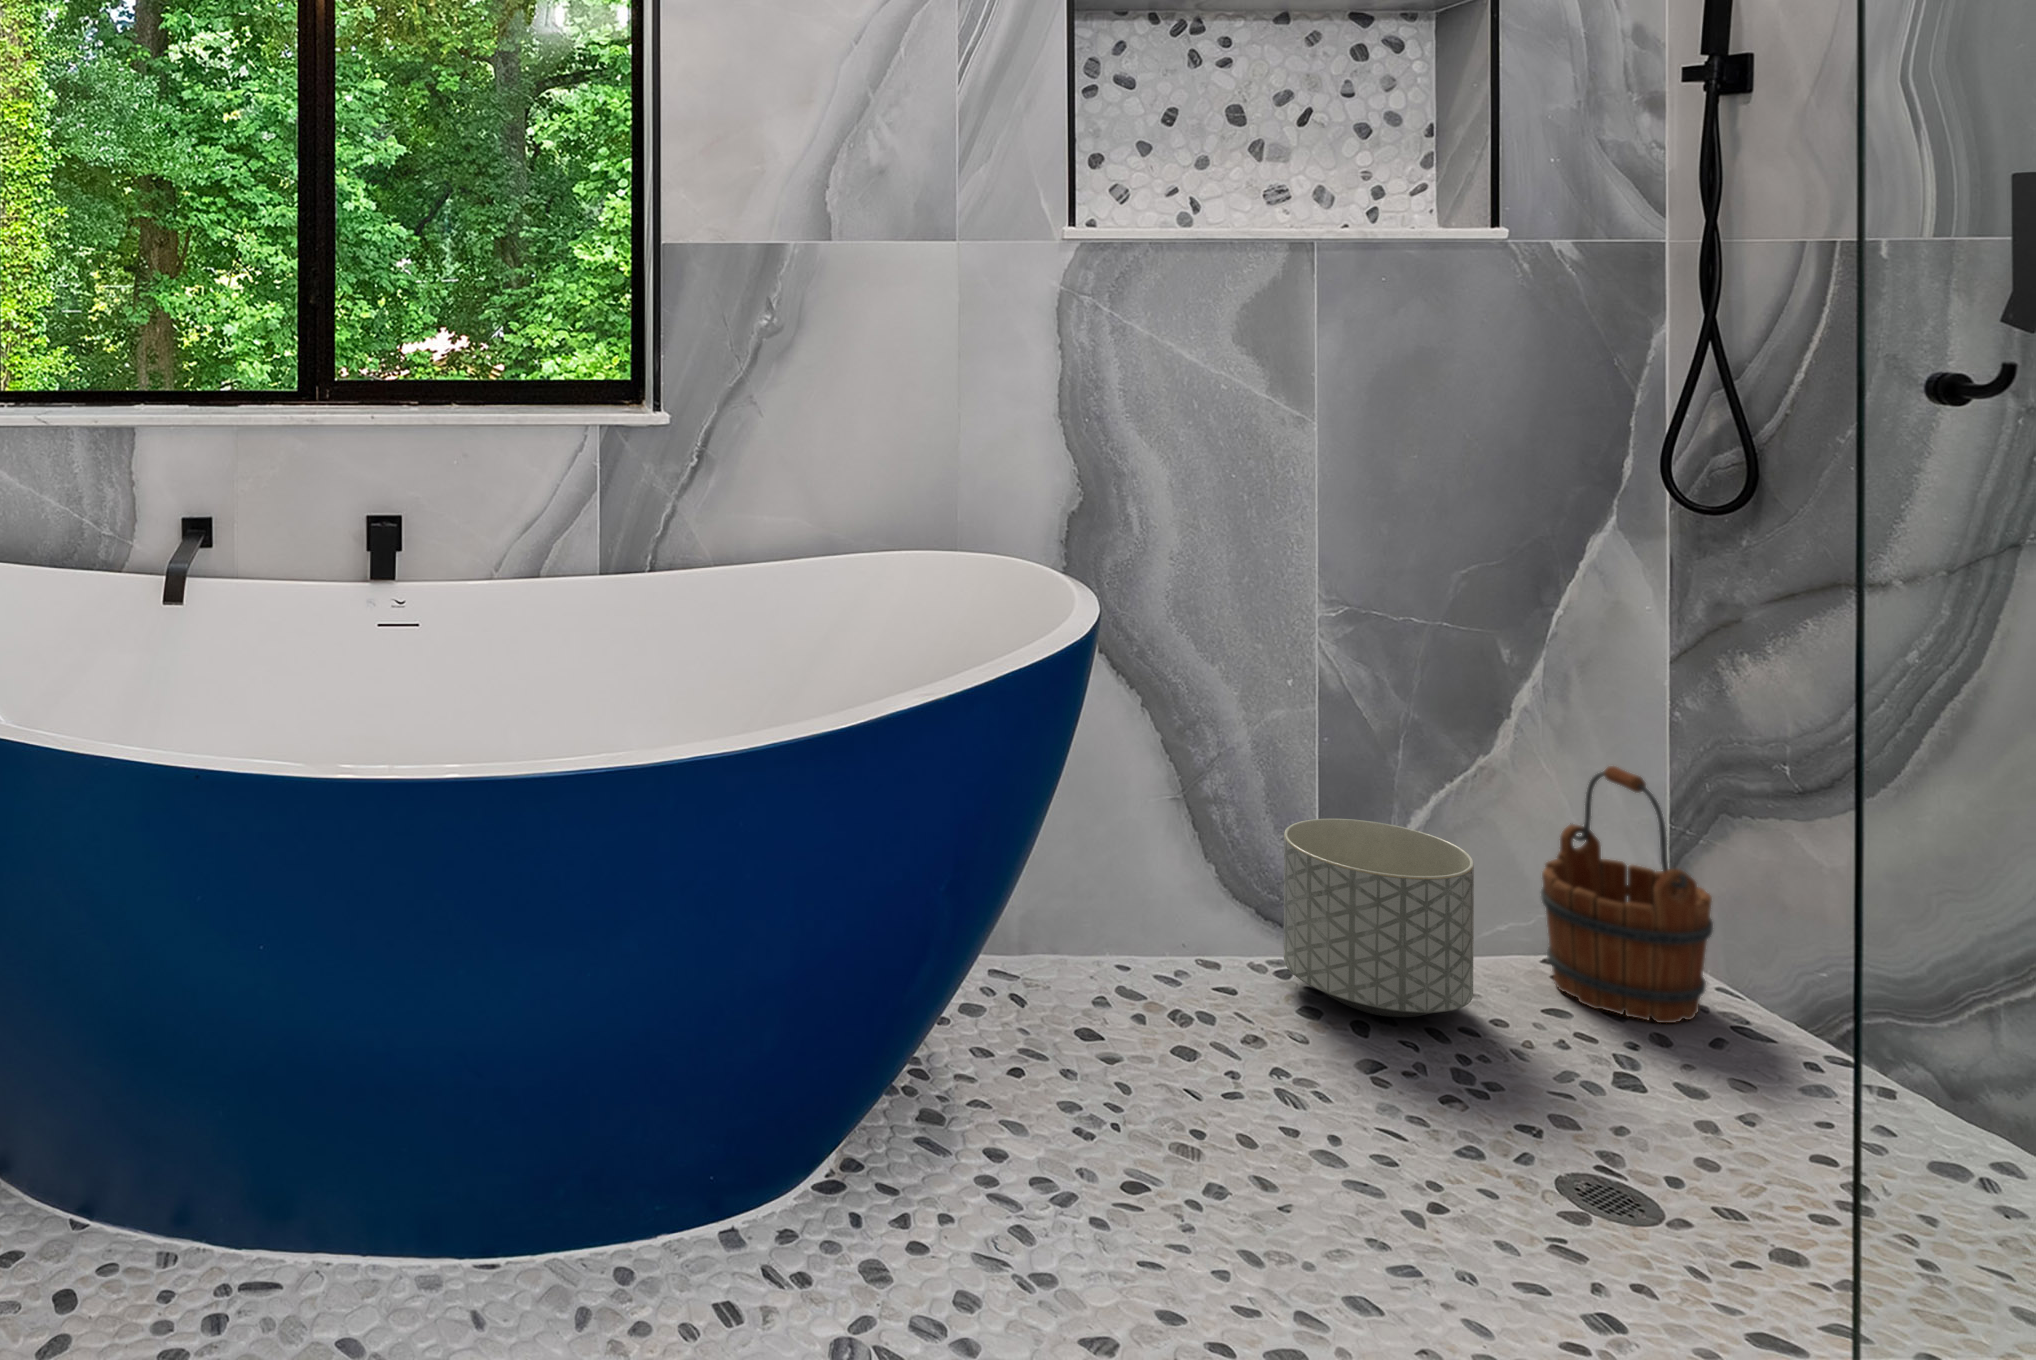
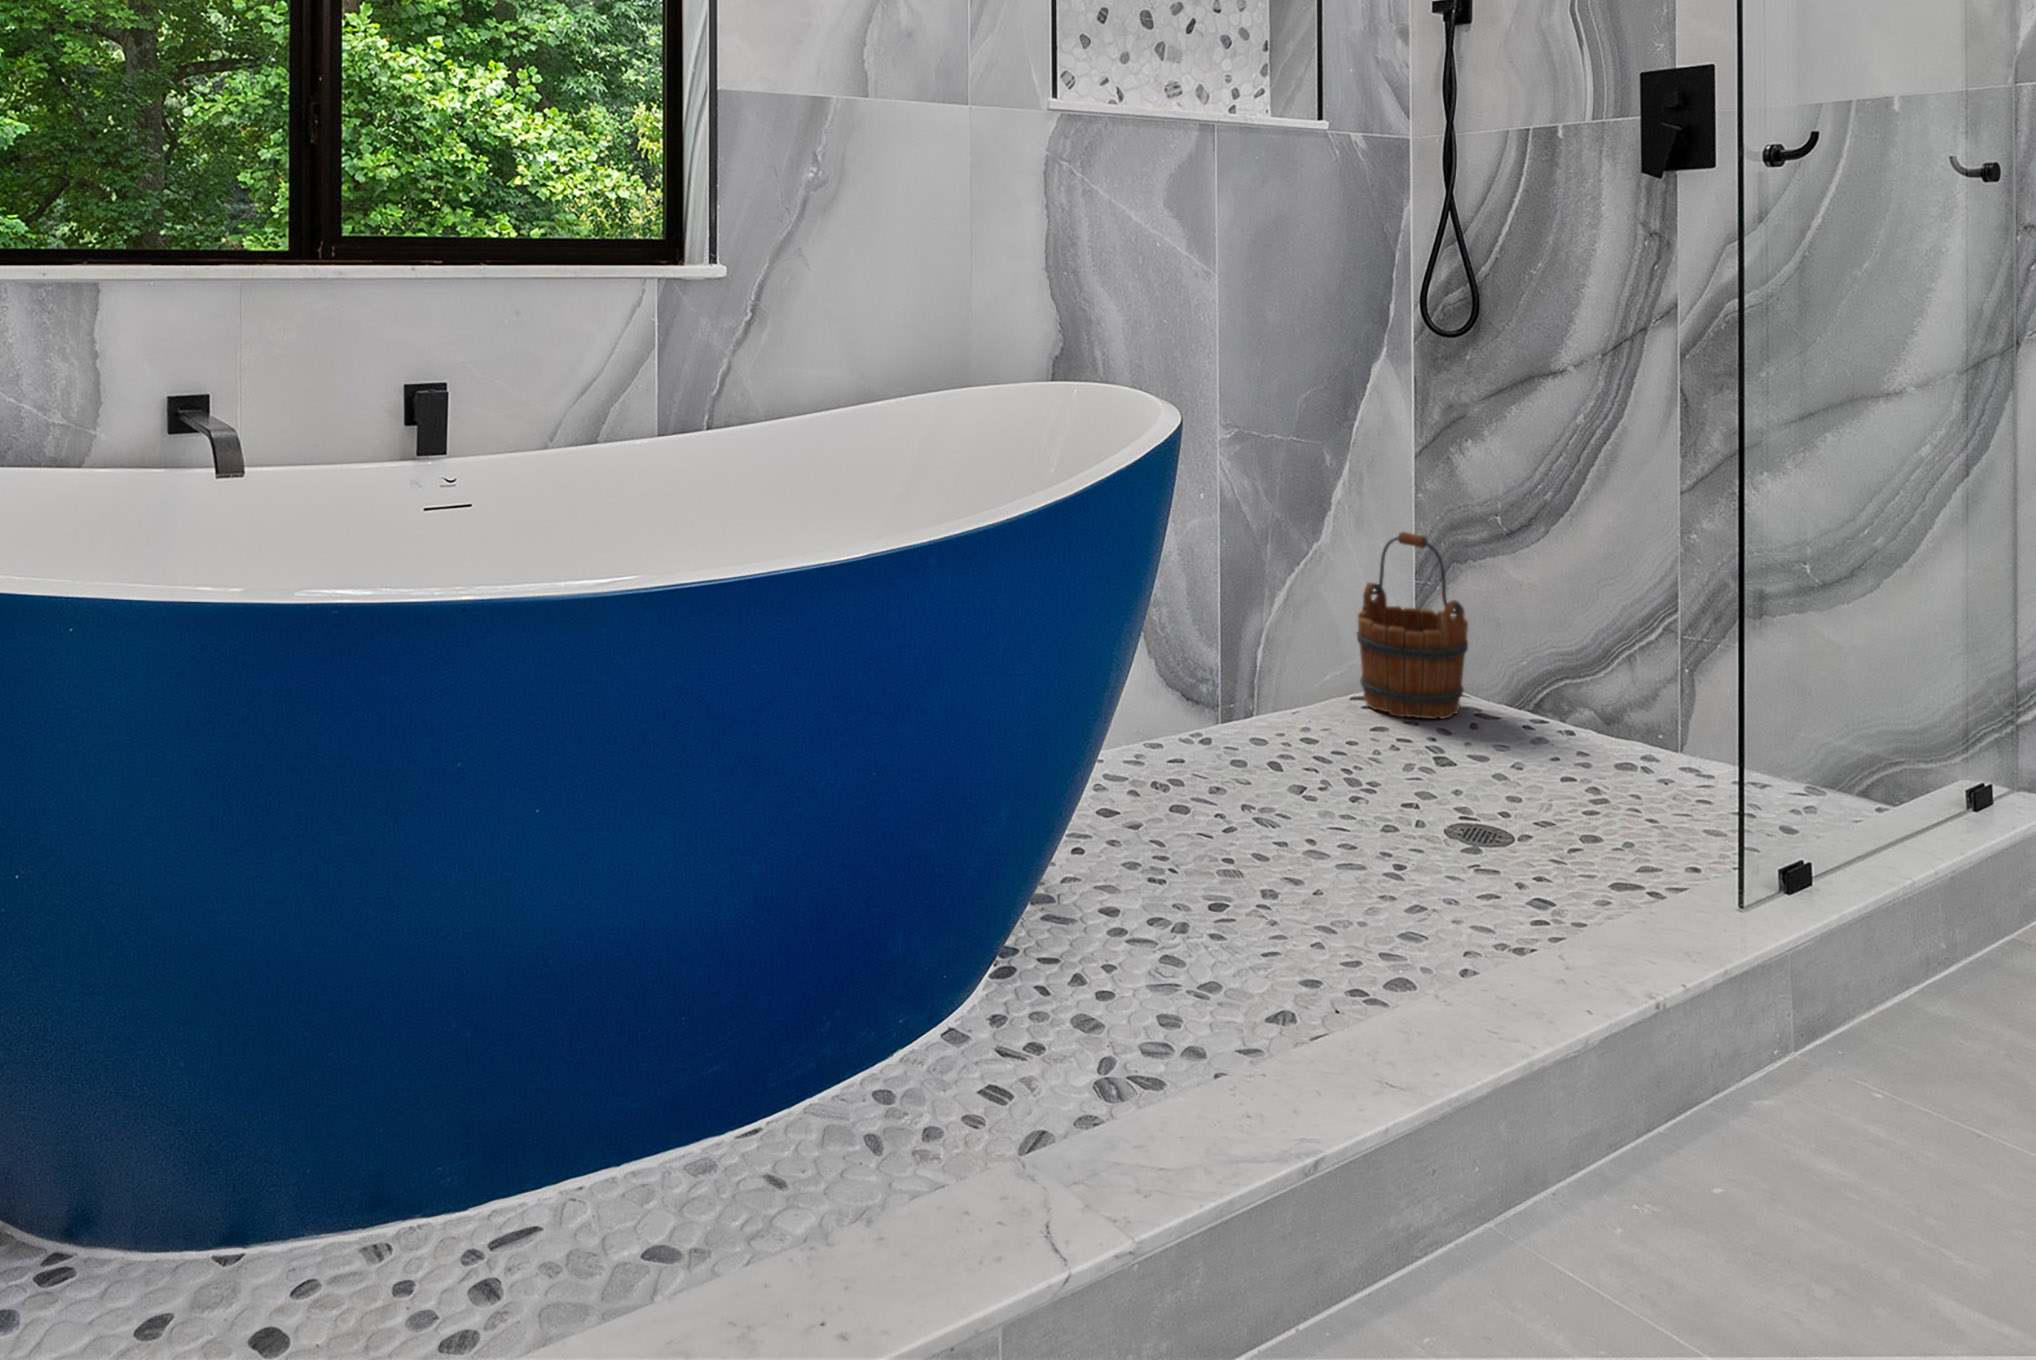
planter: present [1284,819,1474,1017] -> none [1207,597,1345,748]

